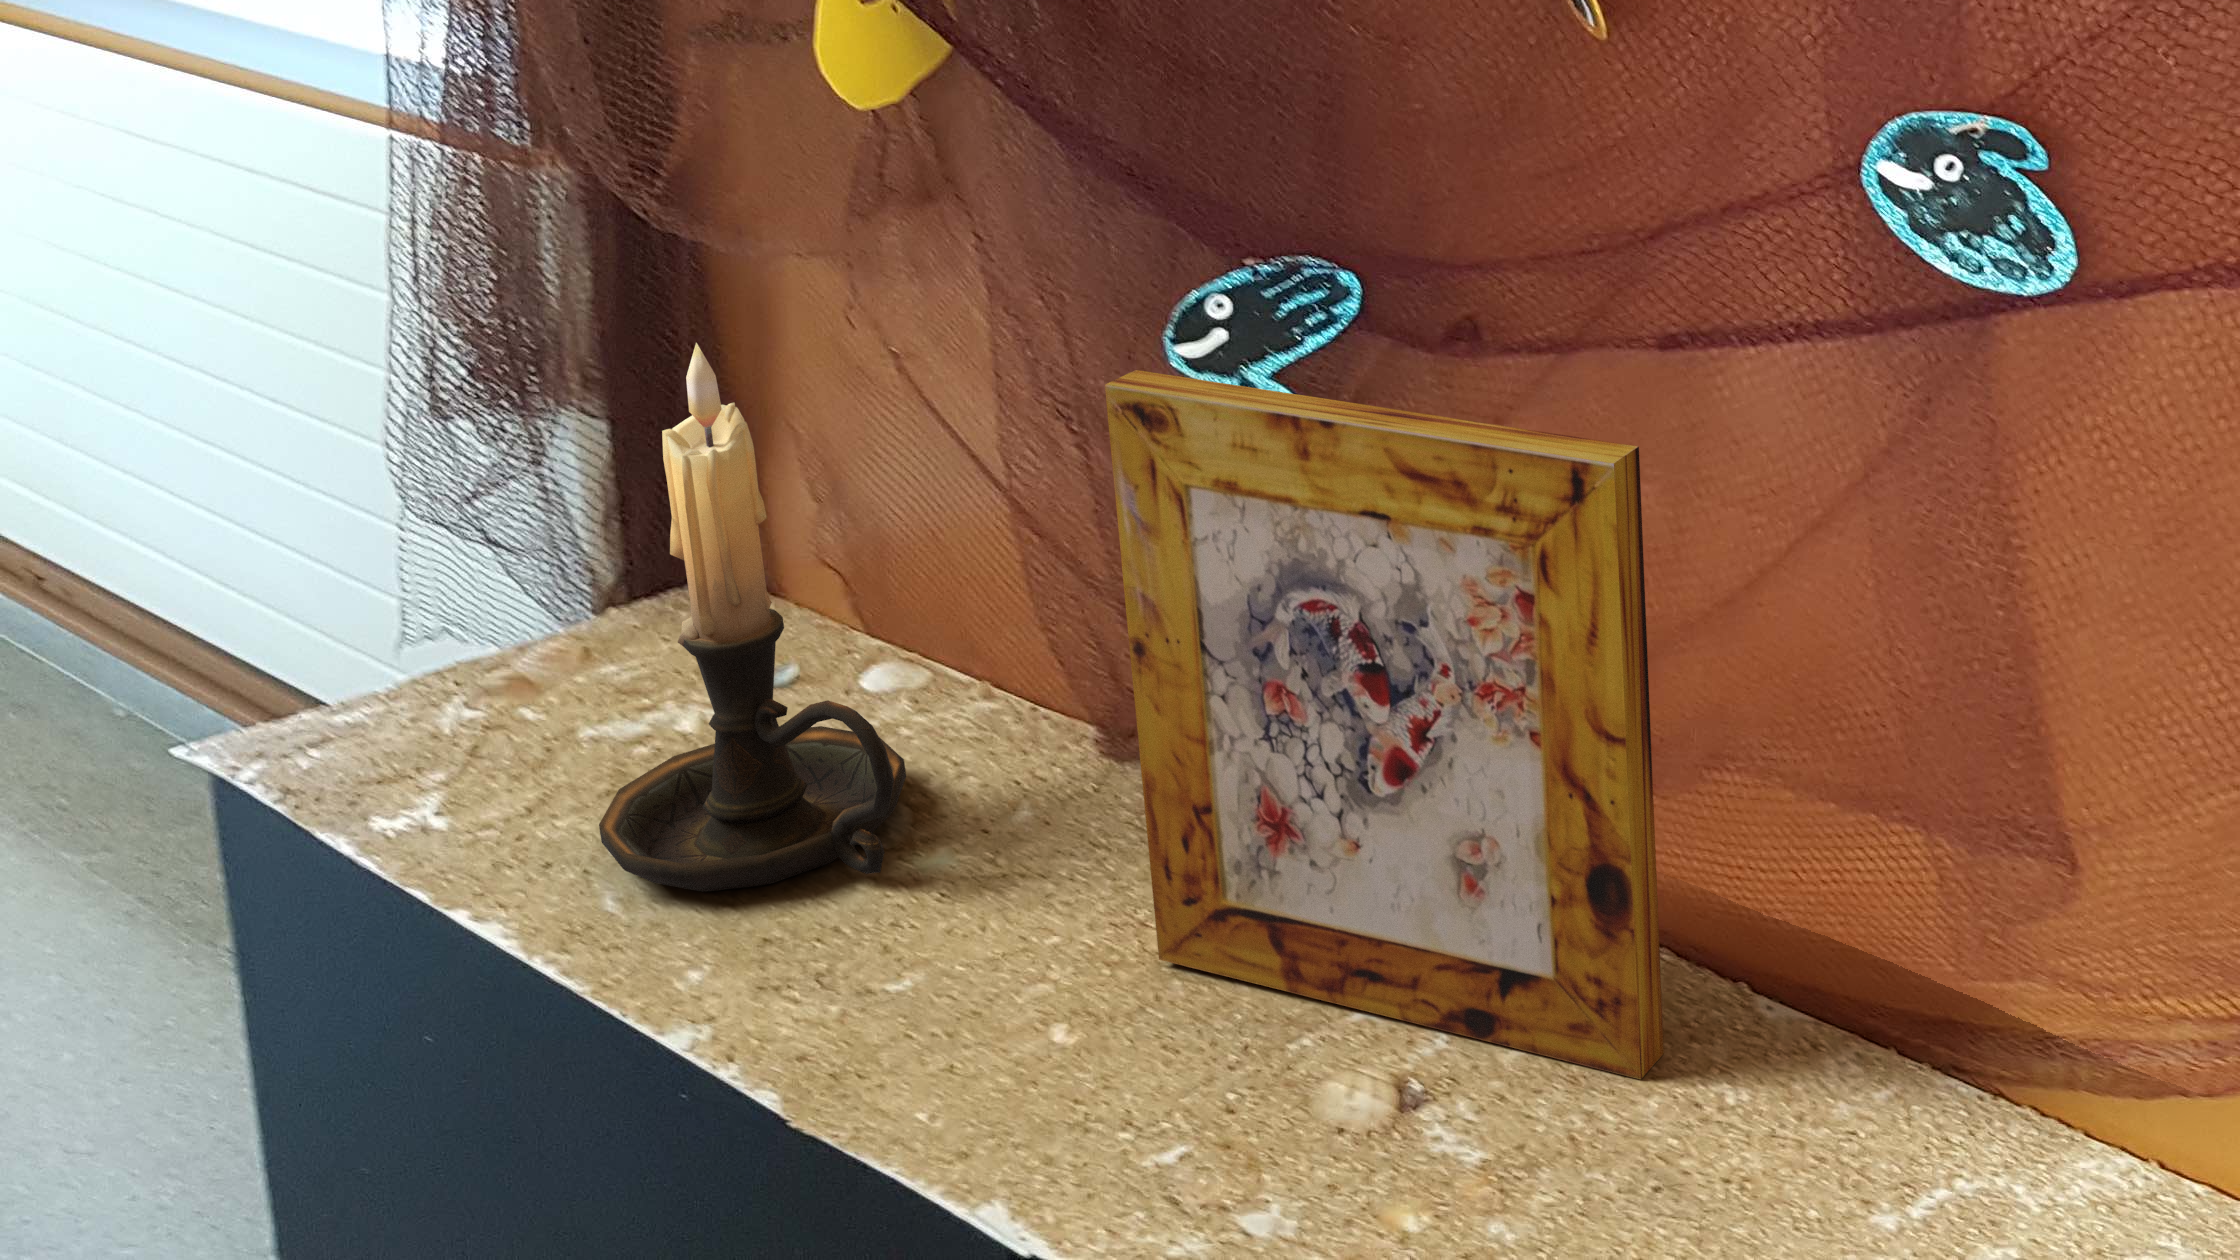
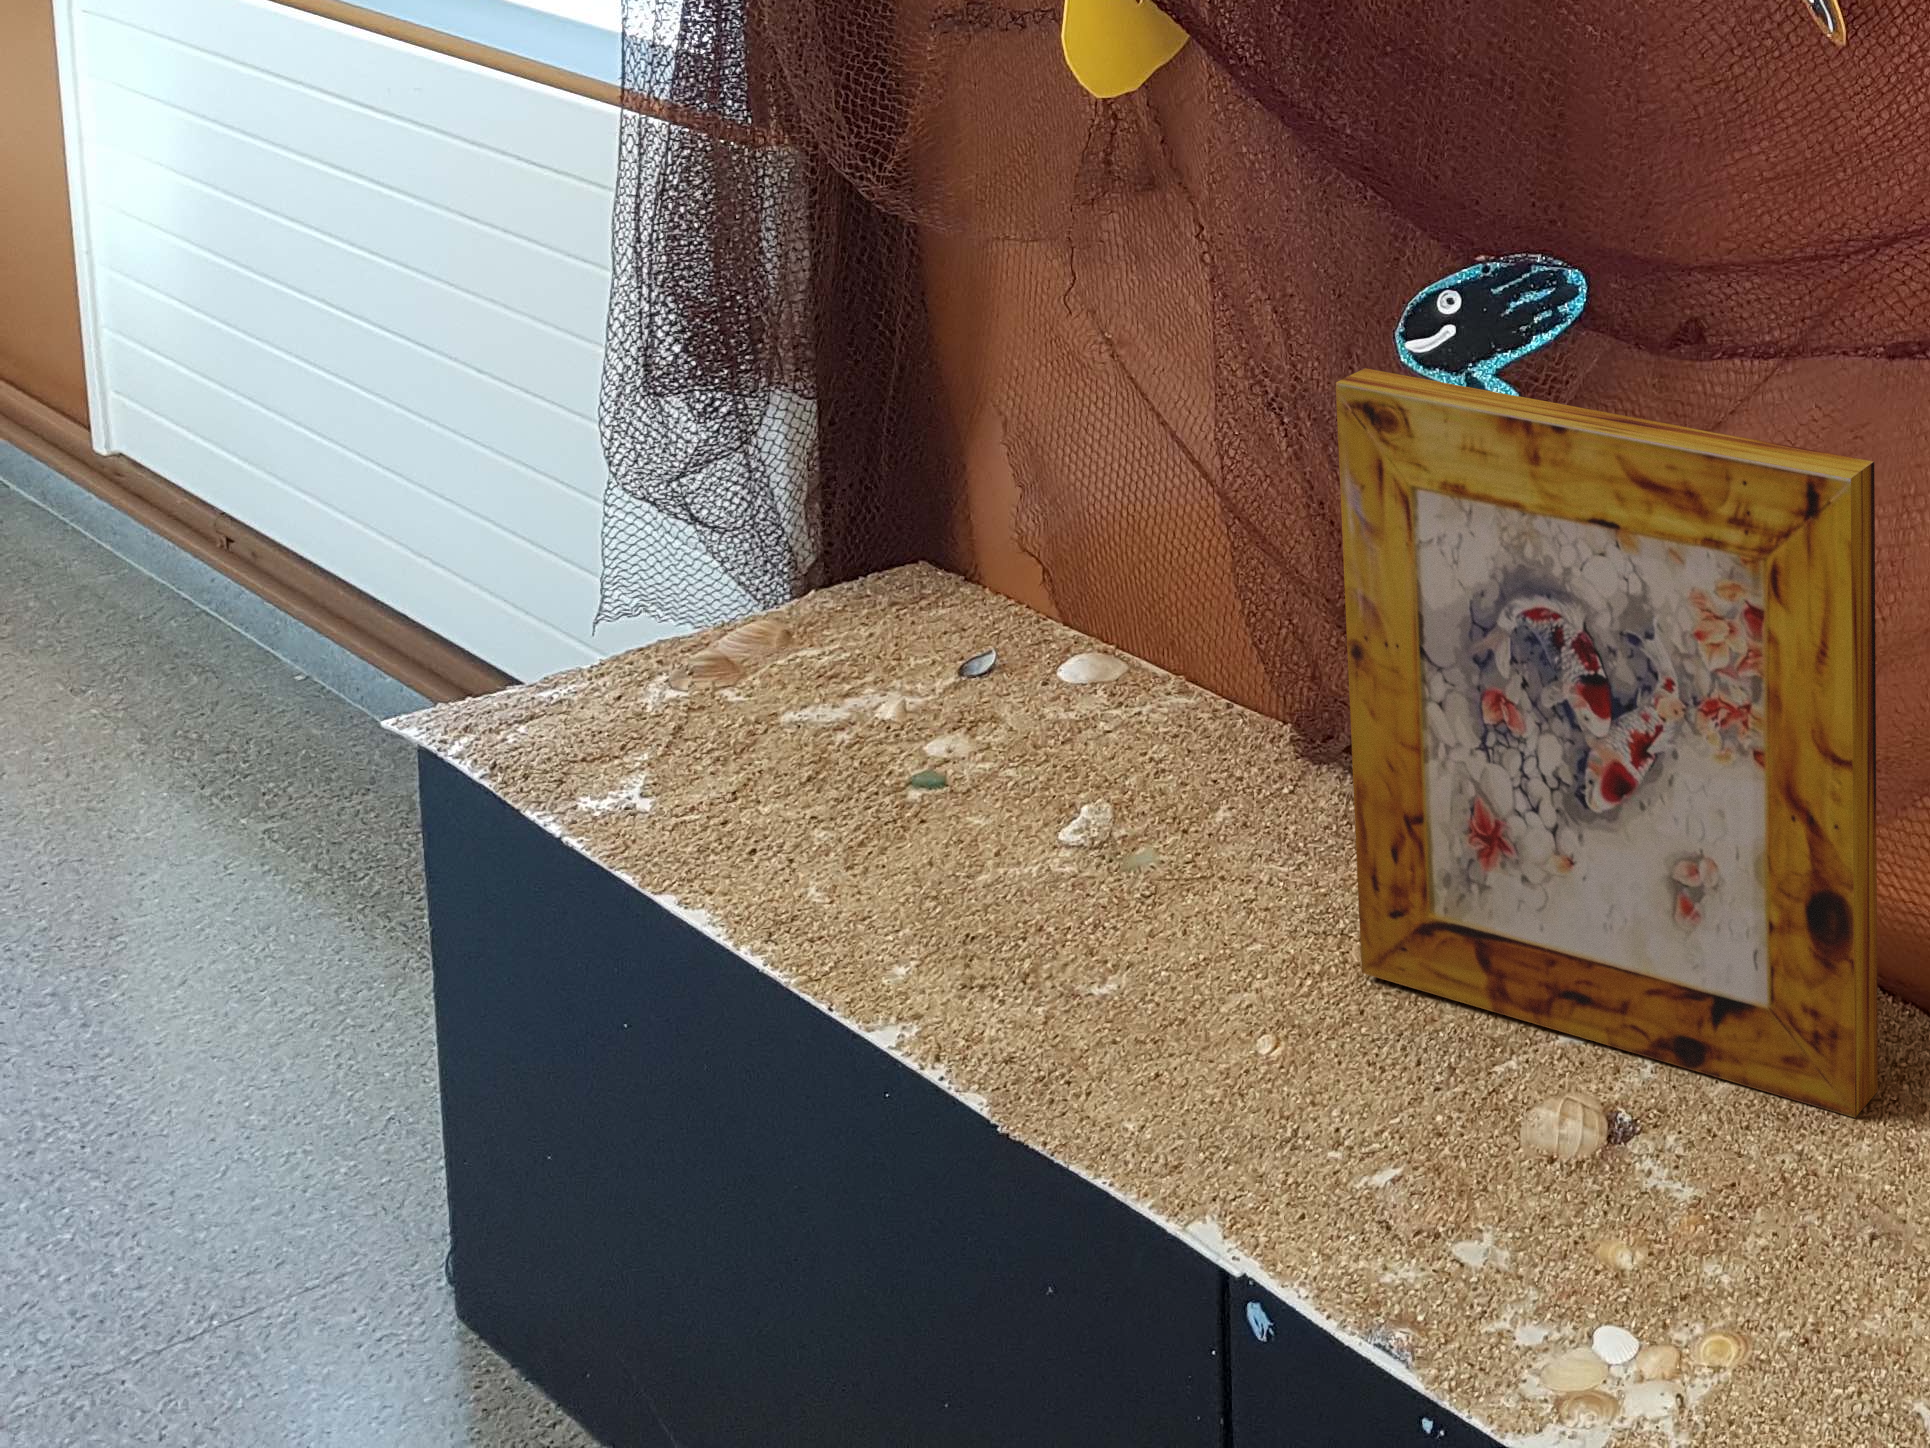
candle holder: present [599,343,906,892] -> none [803,327,1103,886]

